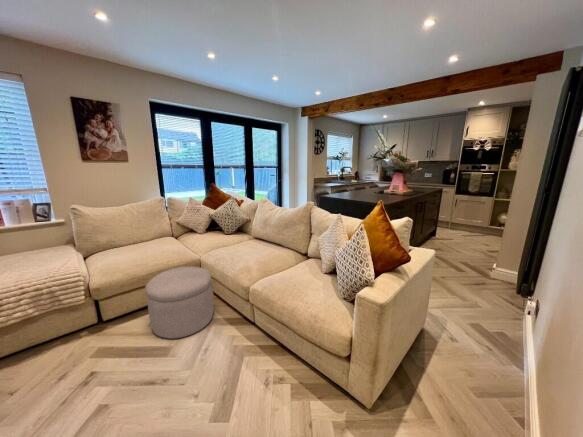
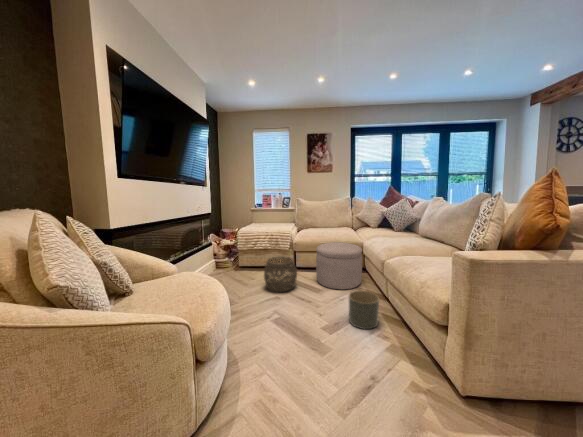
woven basket: none [46,324,124,402] -> present [264,256,297,292]
planter: none [229,333,265,387] -> present [349,290,379,329]

